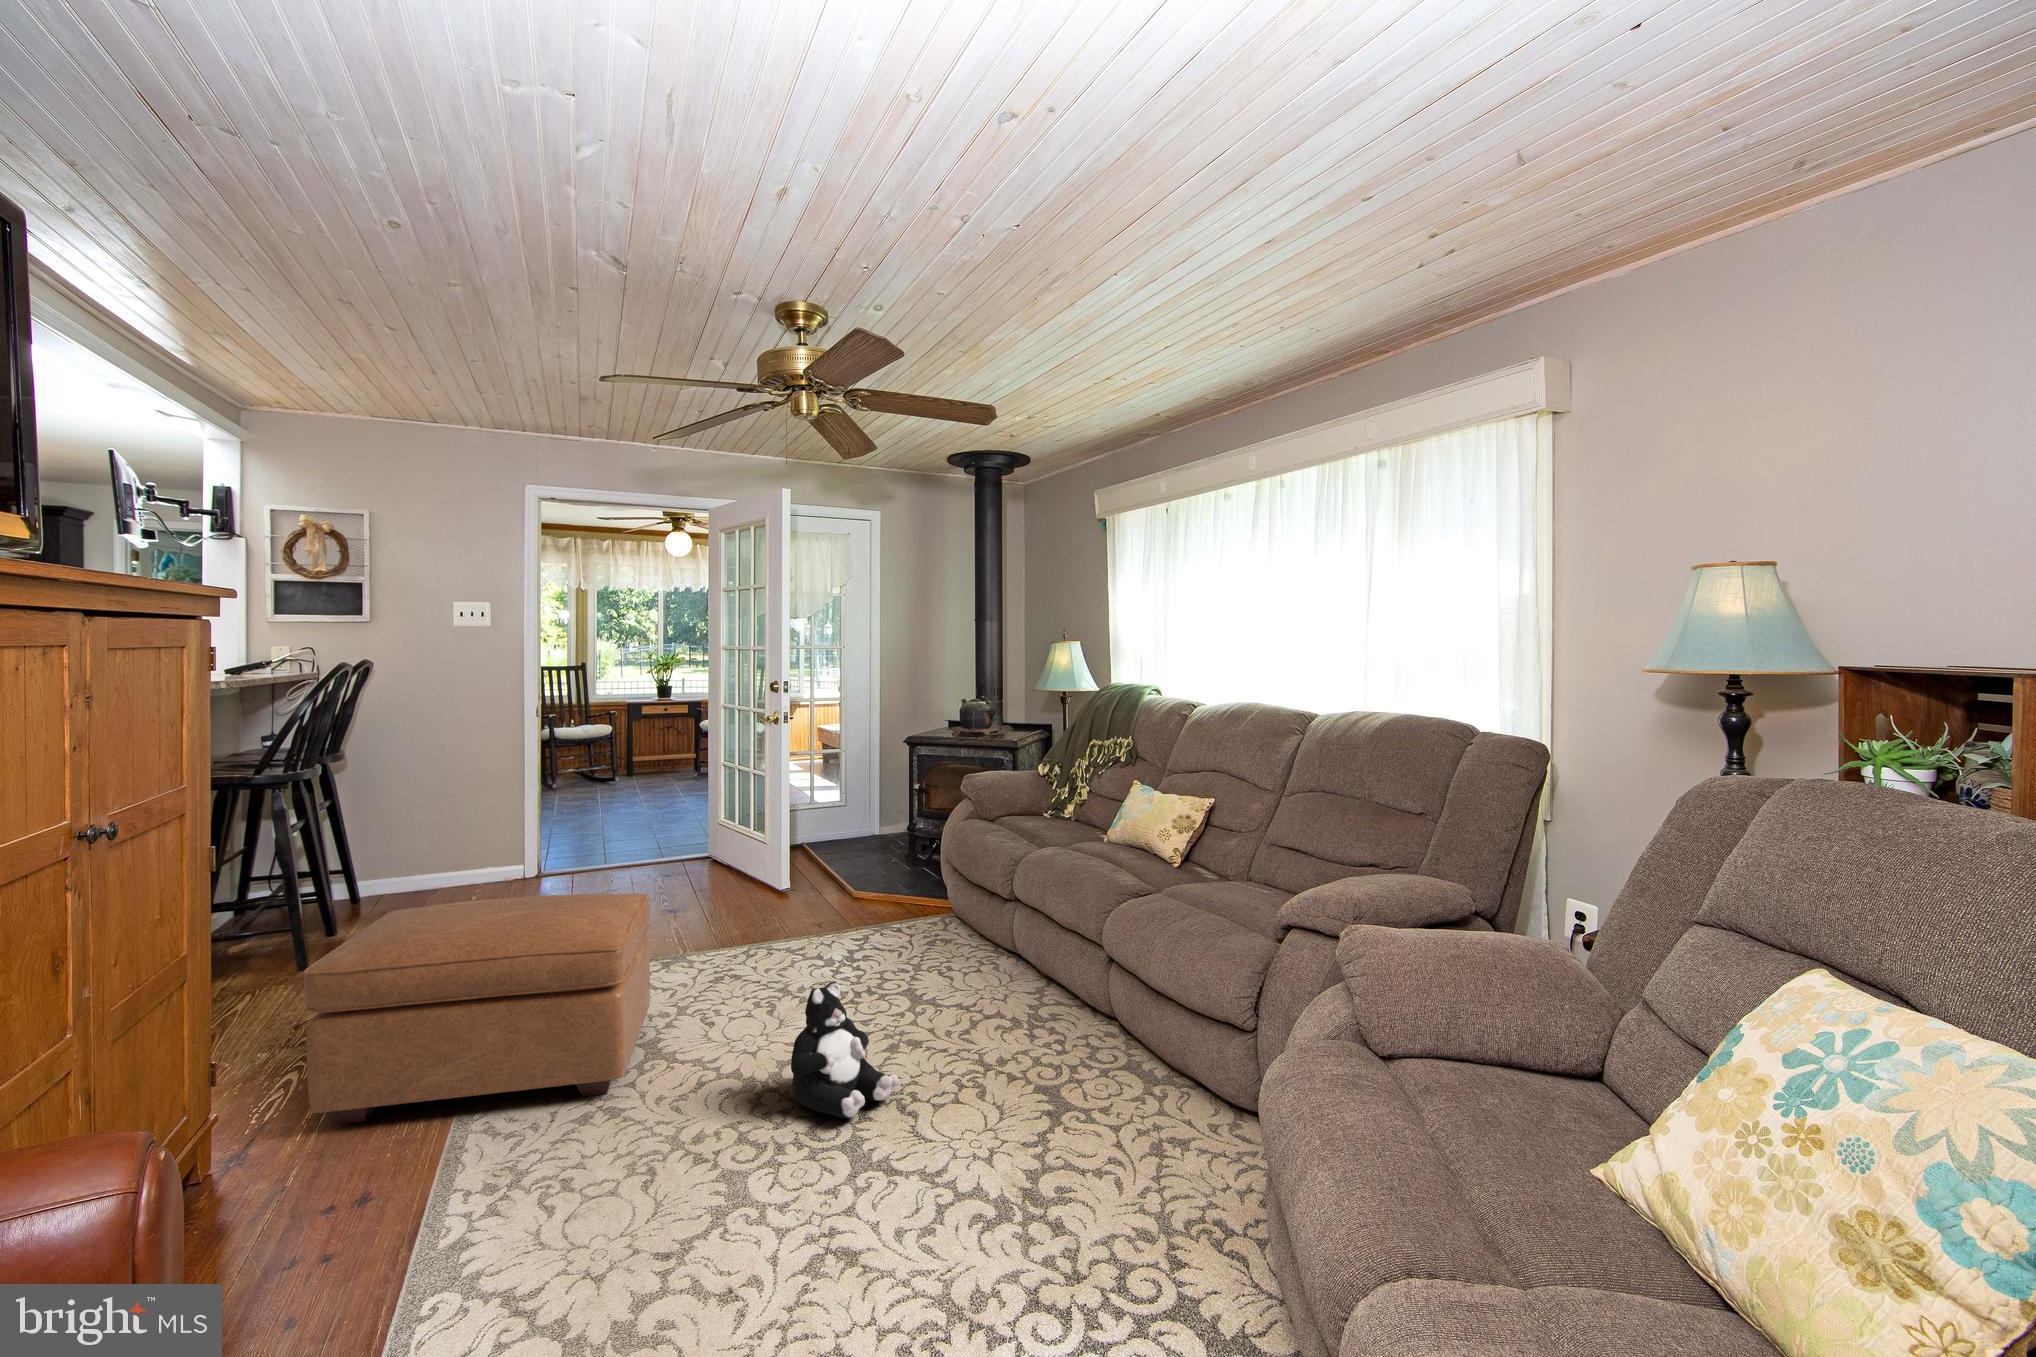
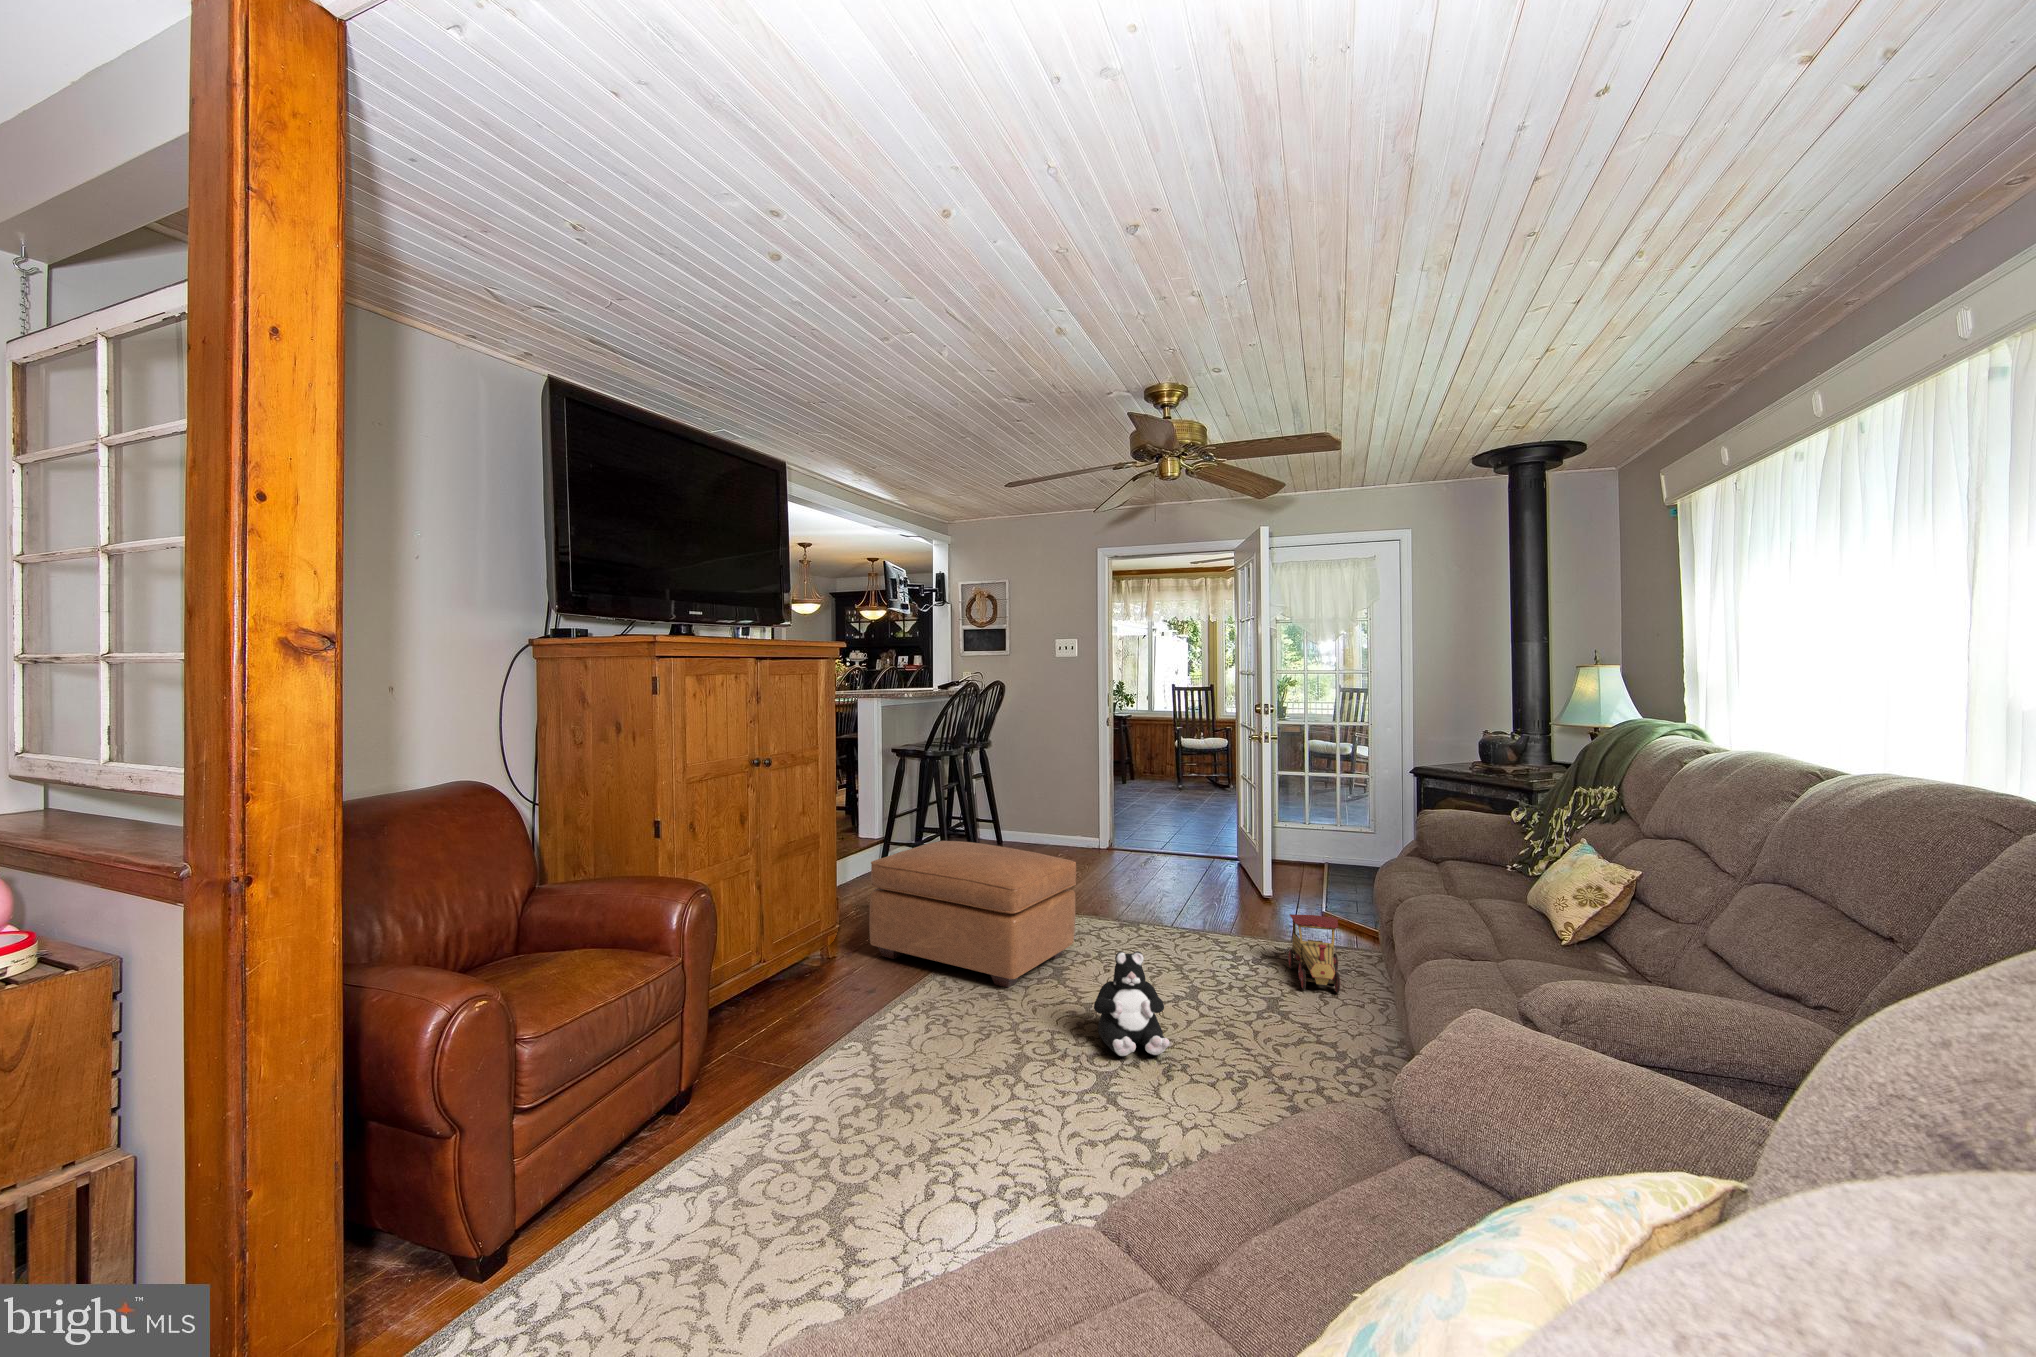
toy train: none [890,892,969,975] -> present [1288,914,1340,993]

